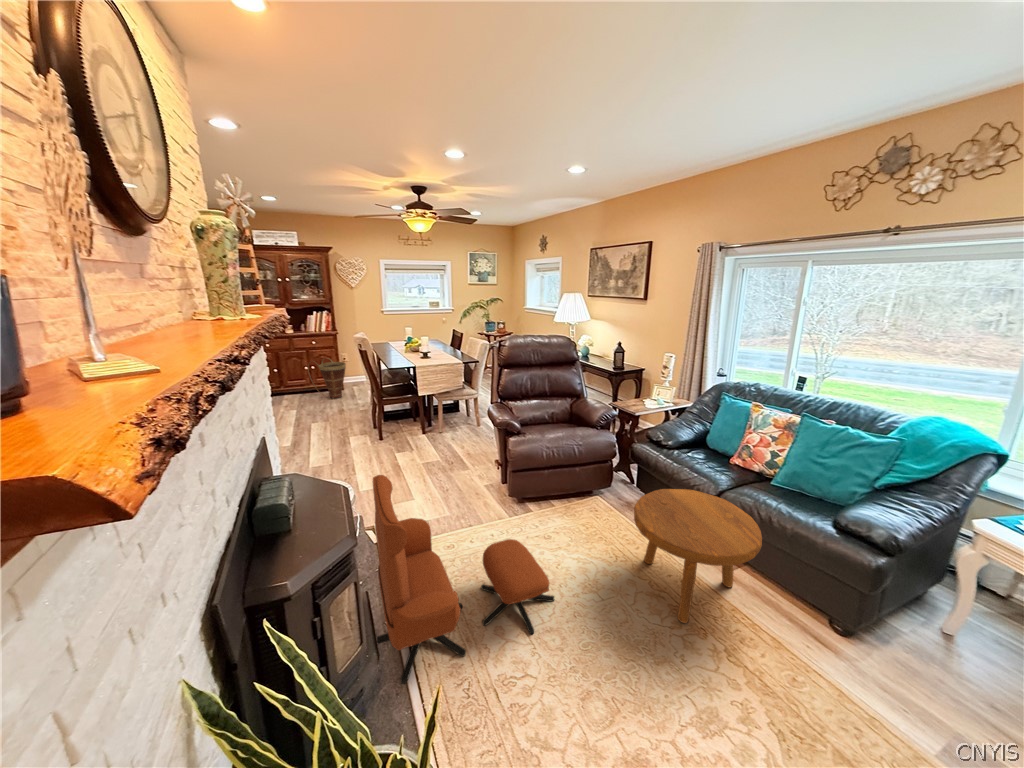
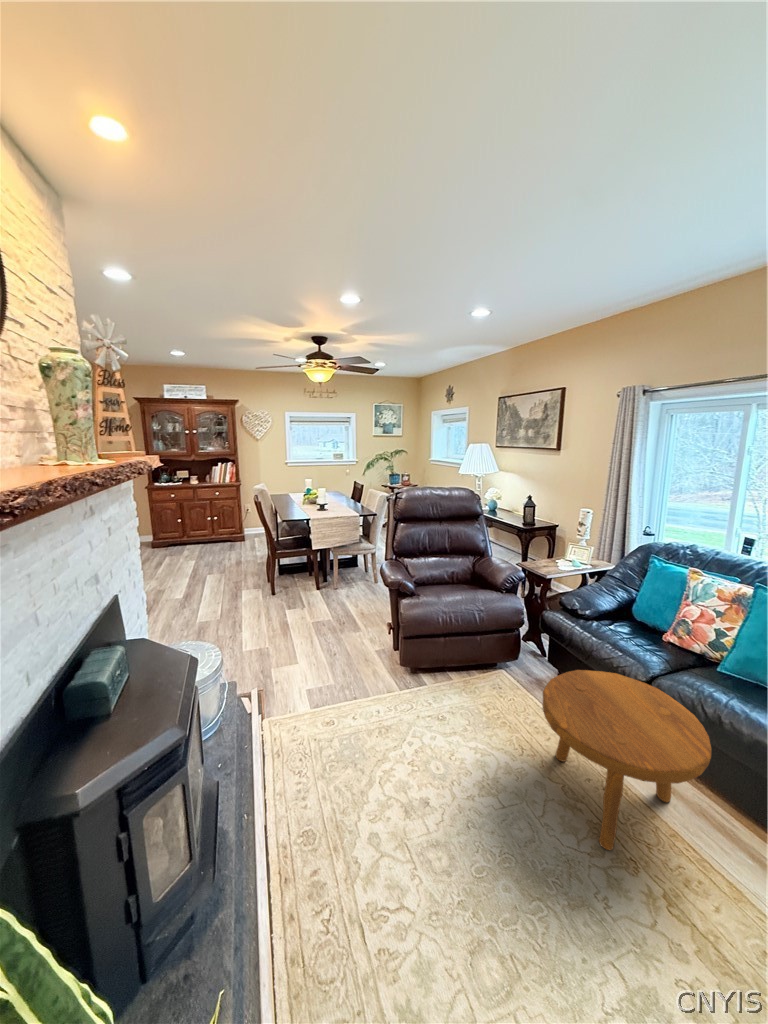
basket: present [318,359,346,398] -> none [212,508,248,549]
lounge chair: present [373,475,554,684] -> none [223,642,444,904]

